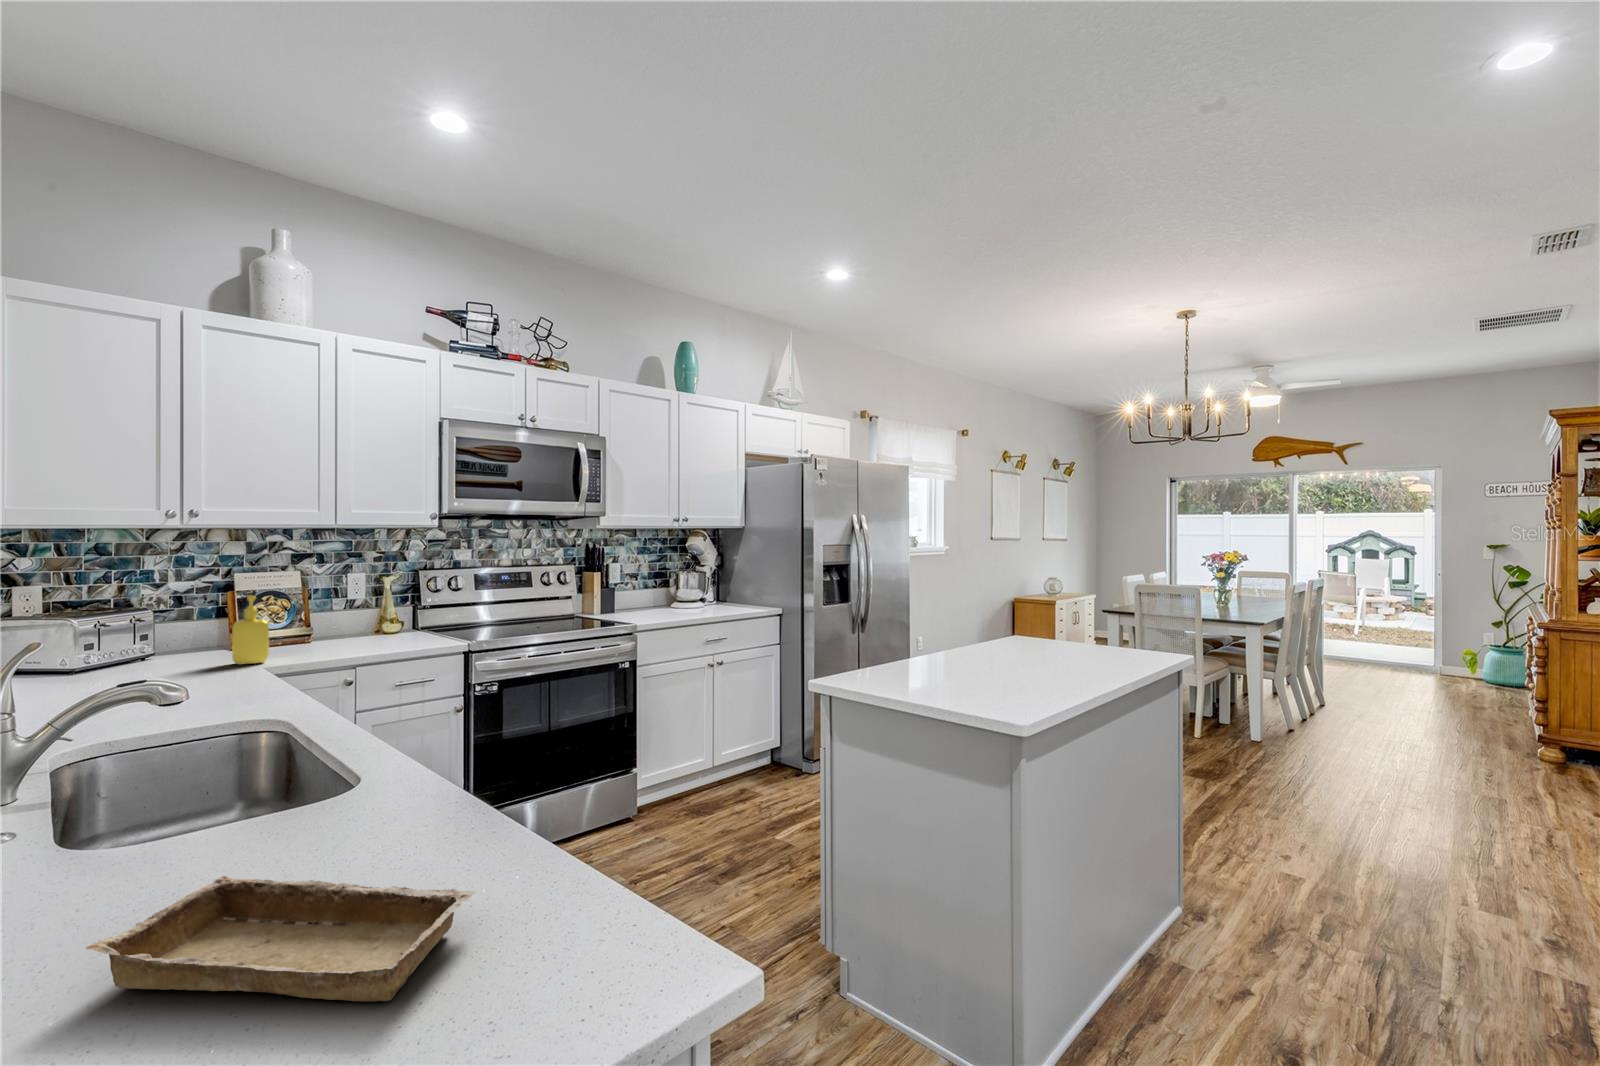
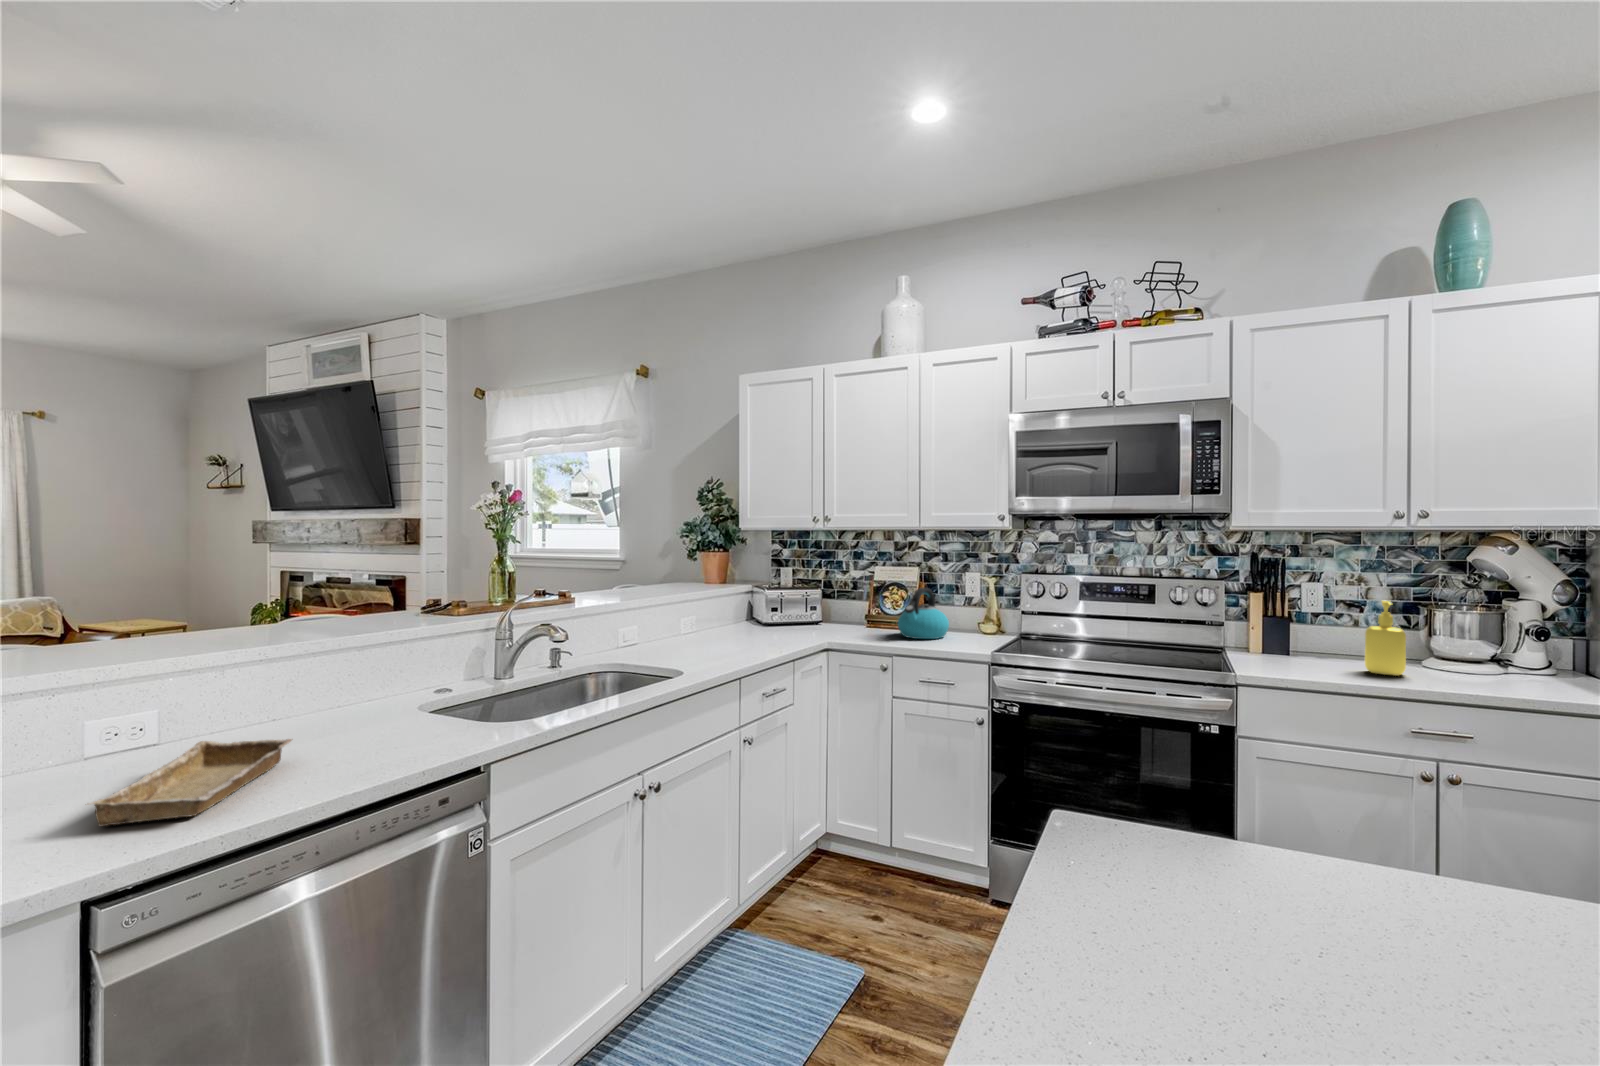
kettle: none [302,591,369,648] -> present [898,588,949,639]
soap dispenser: present [232,595,269,665] -> present [1365,600,1406,676]

